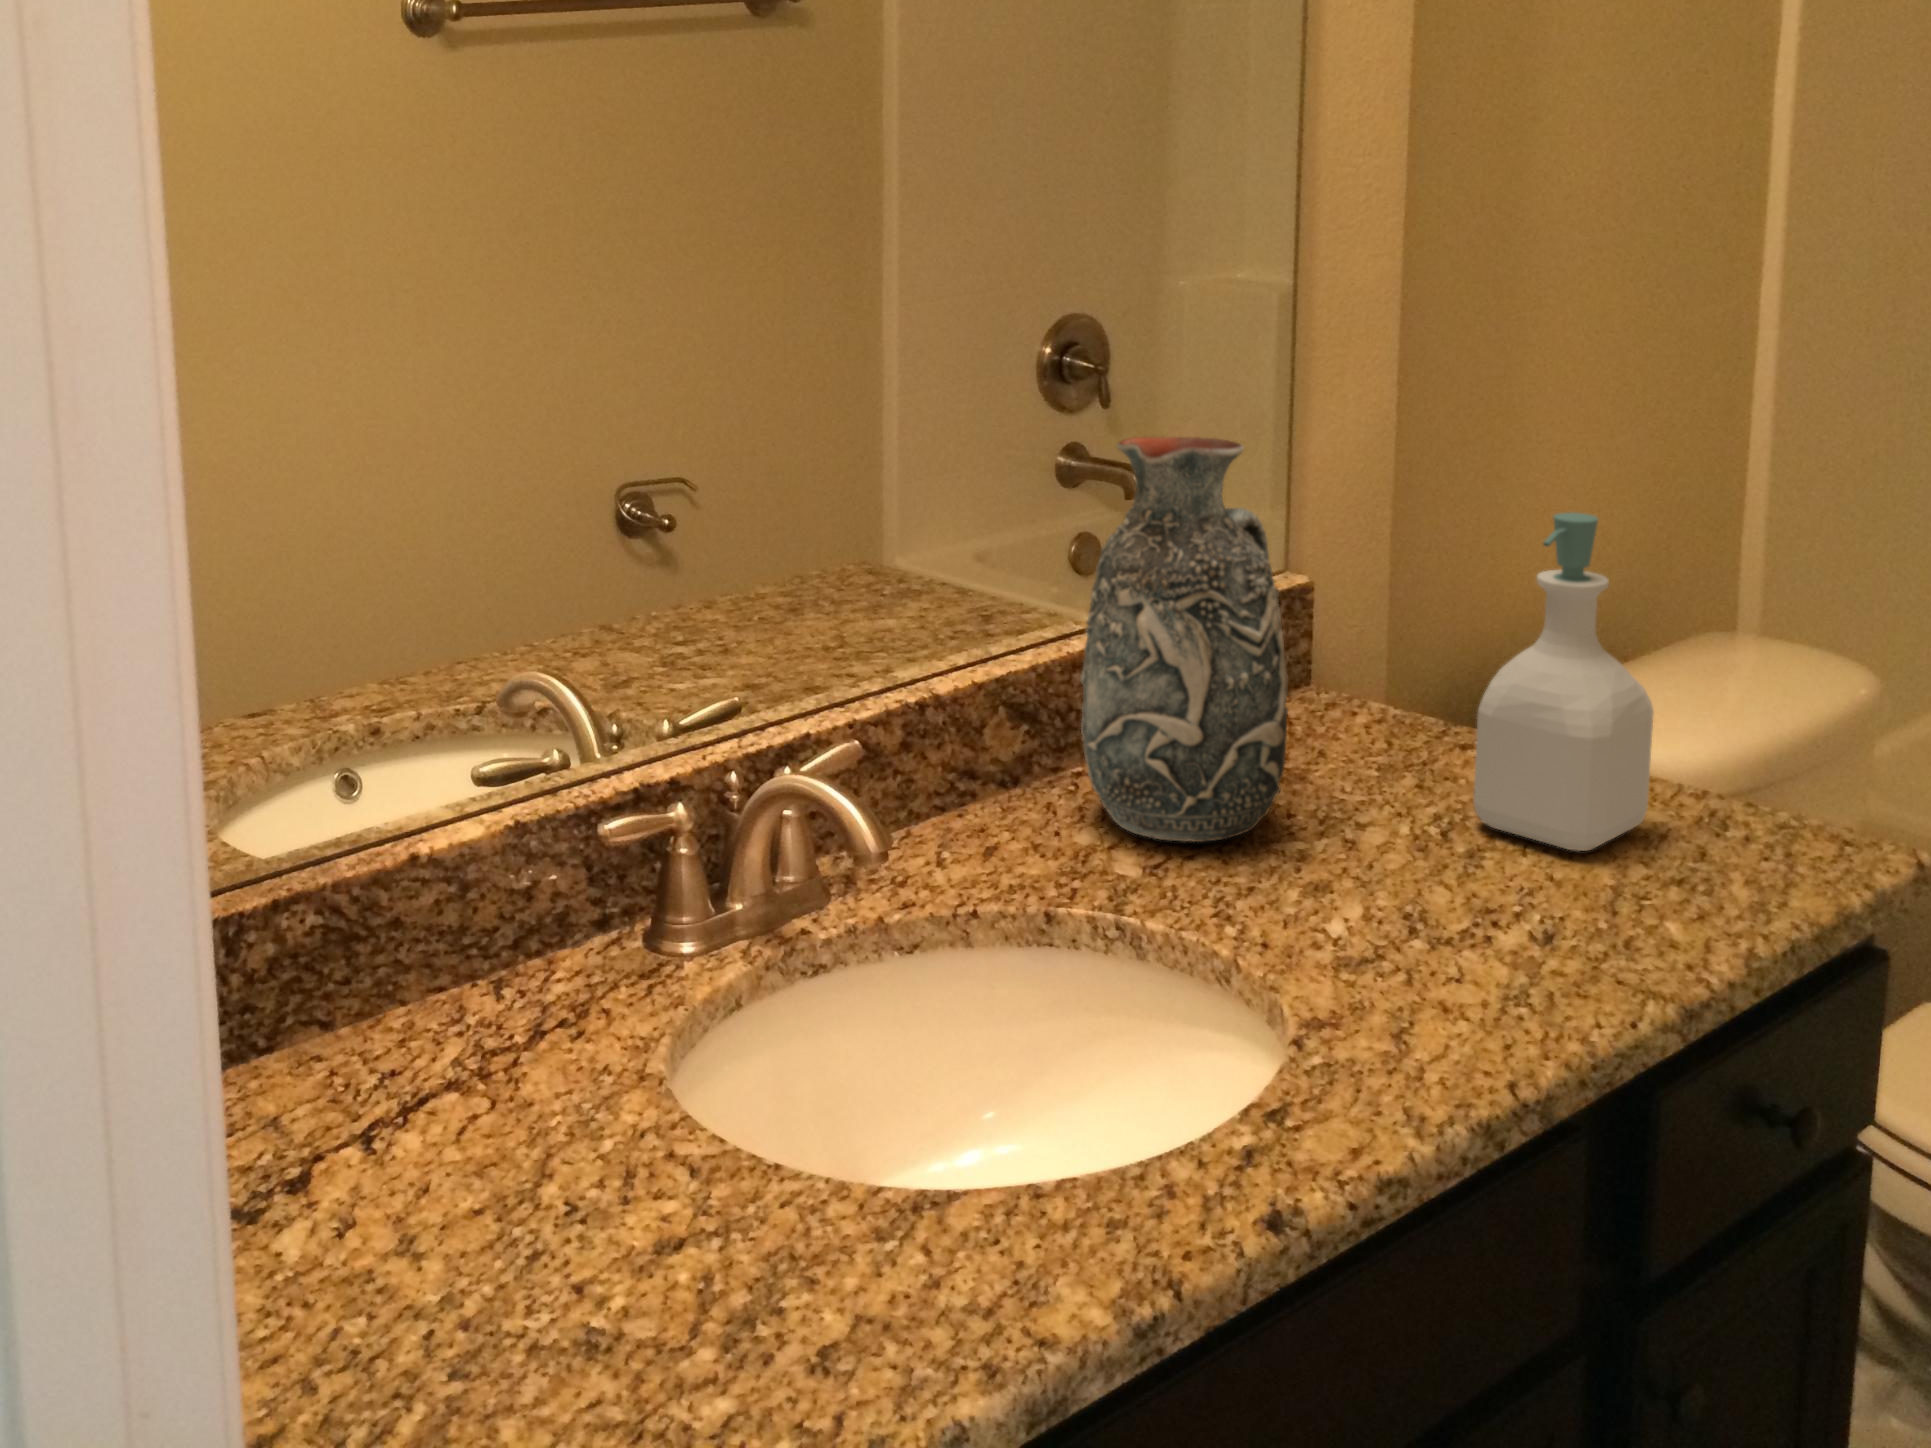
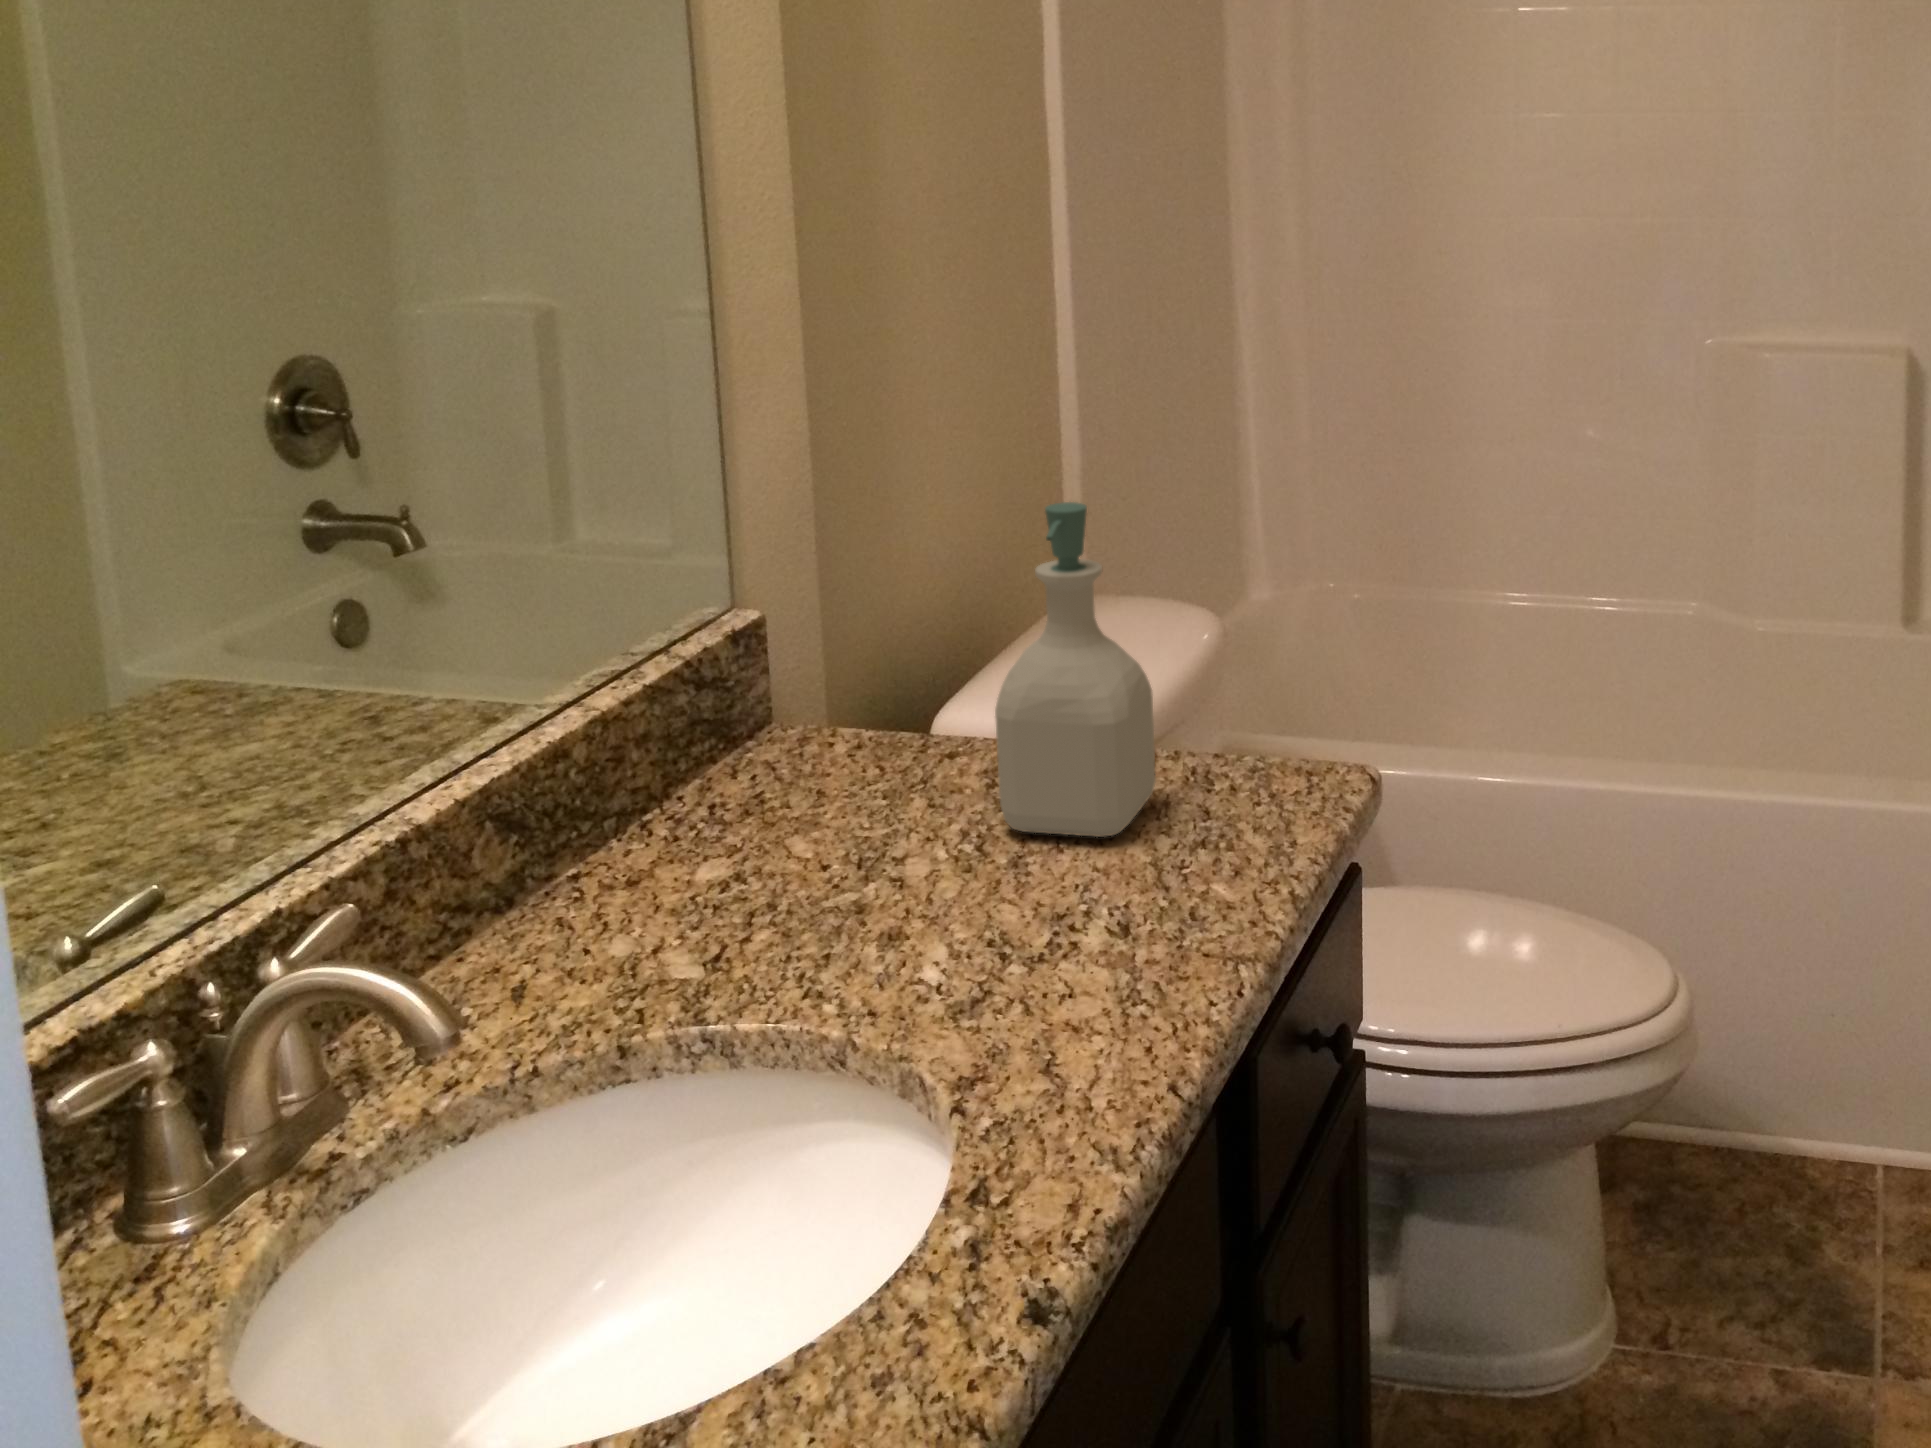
decorative vase: present [1080,437,1289,842] -> none [583,474,821,929]

